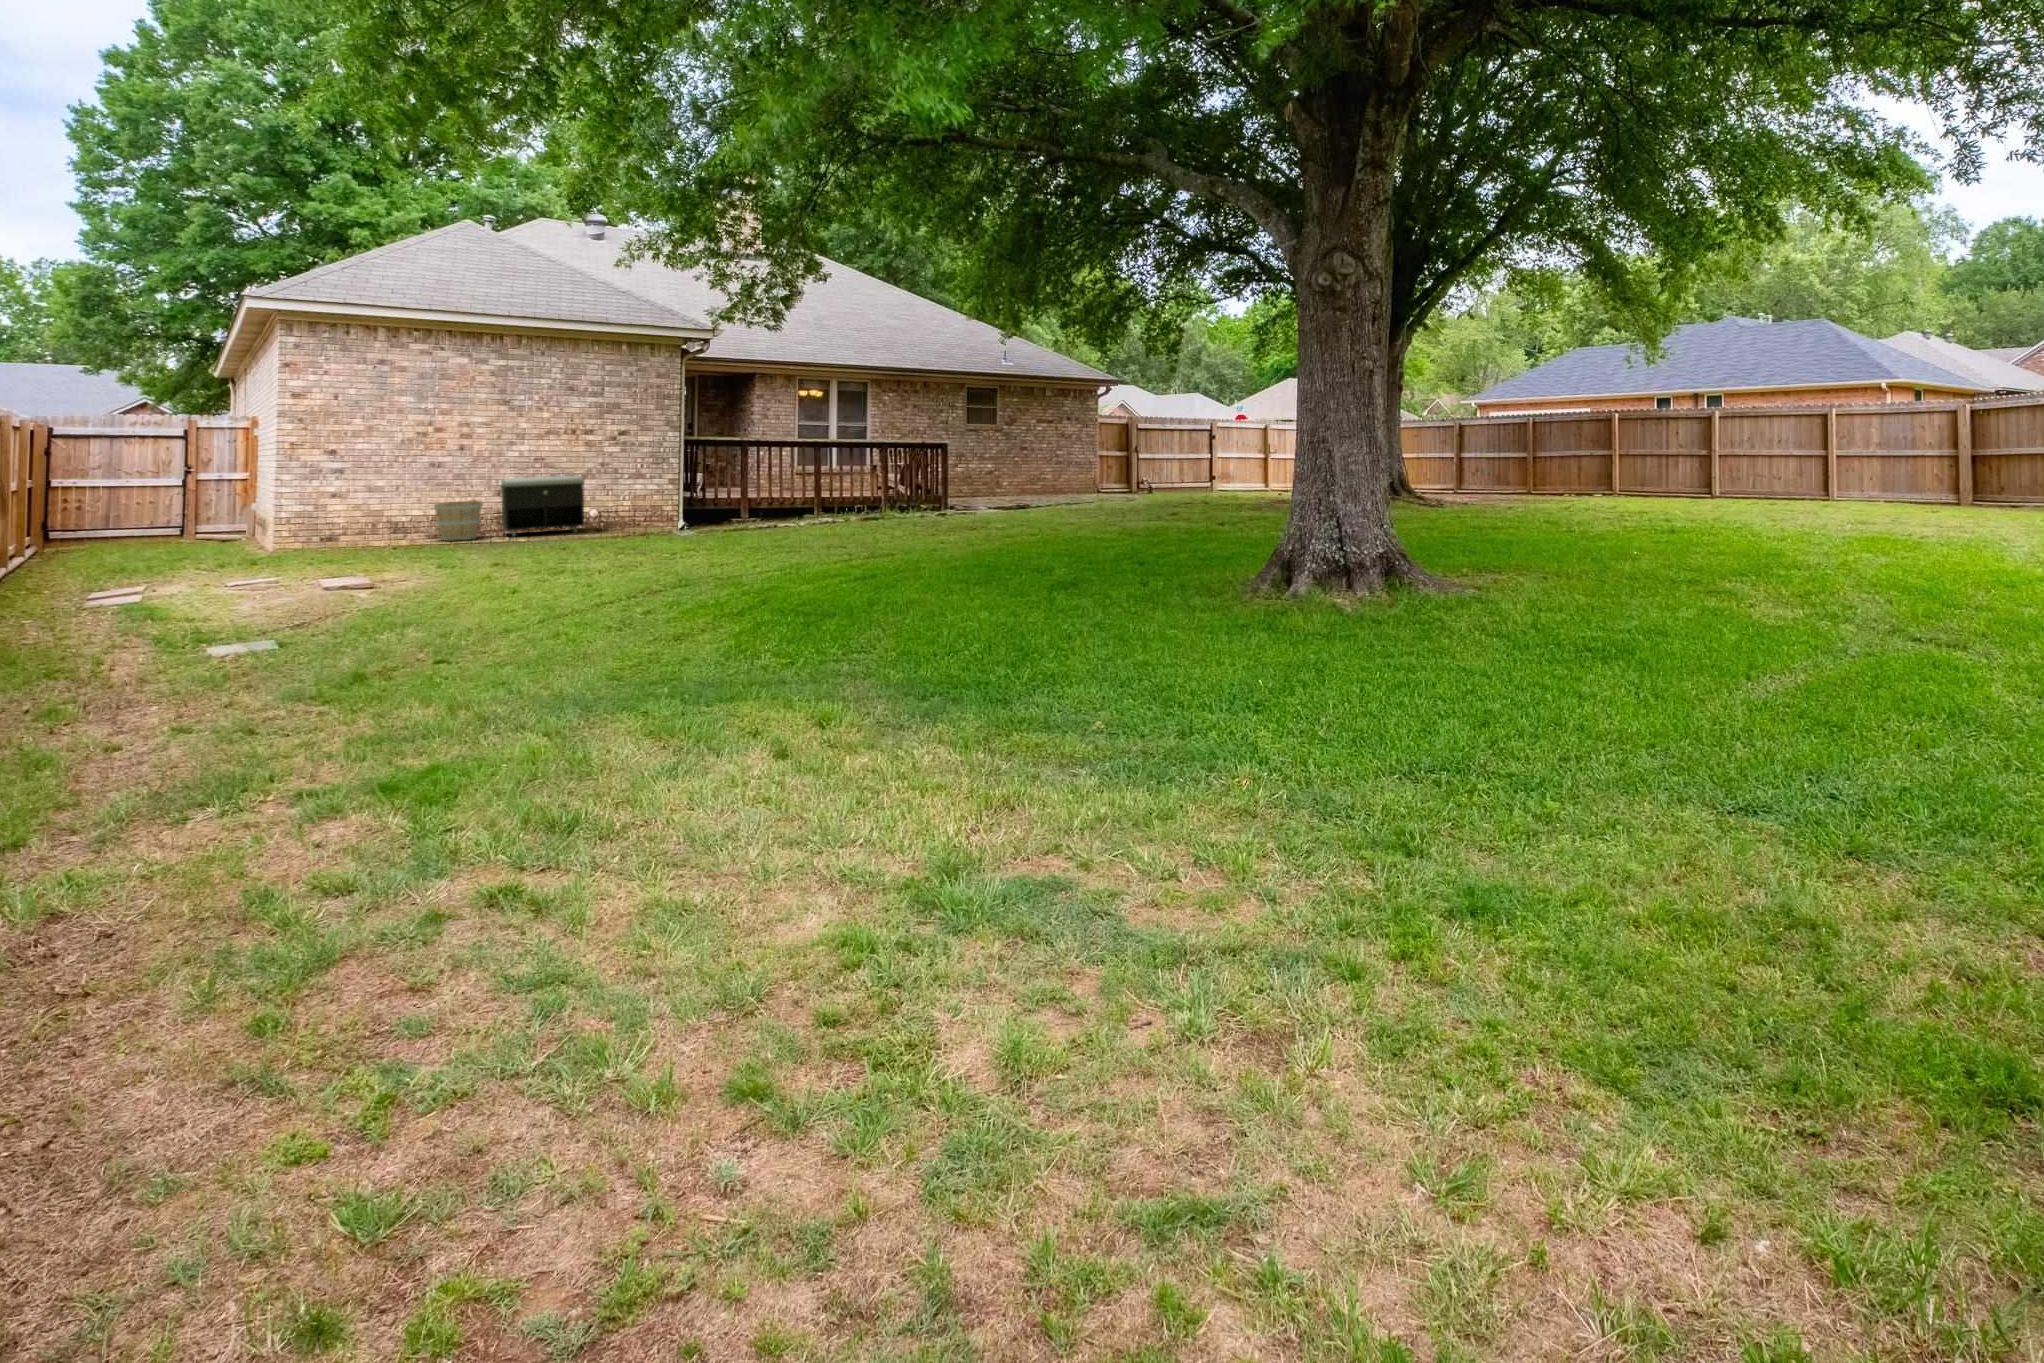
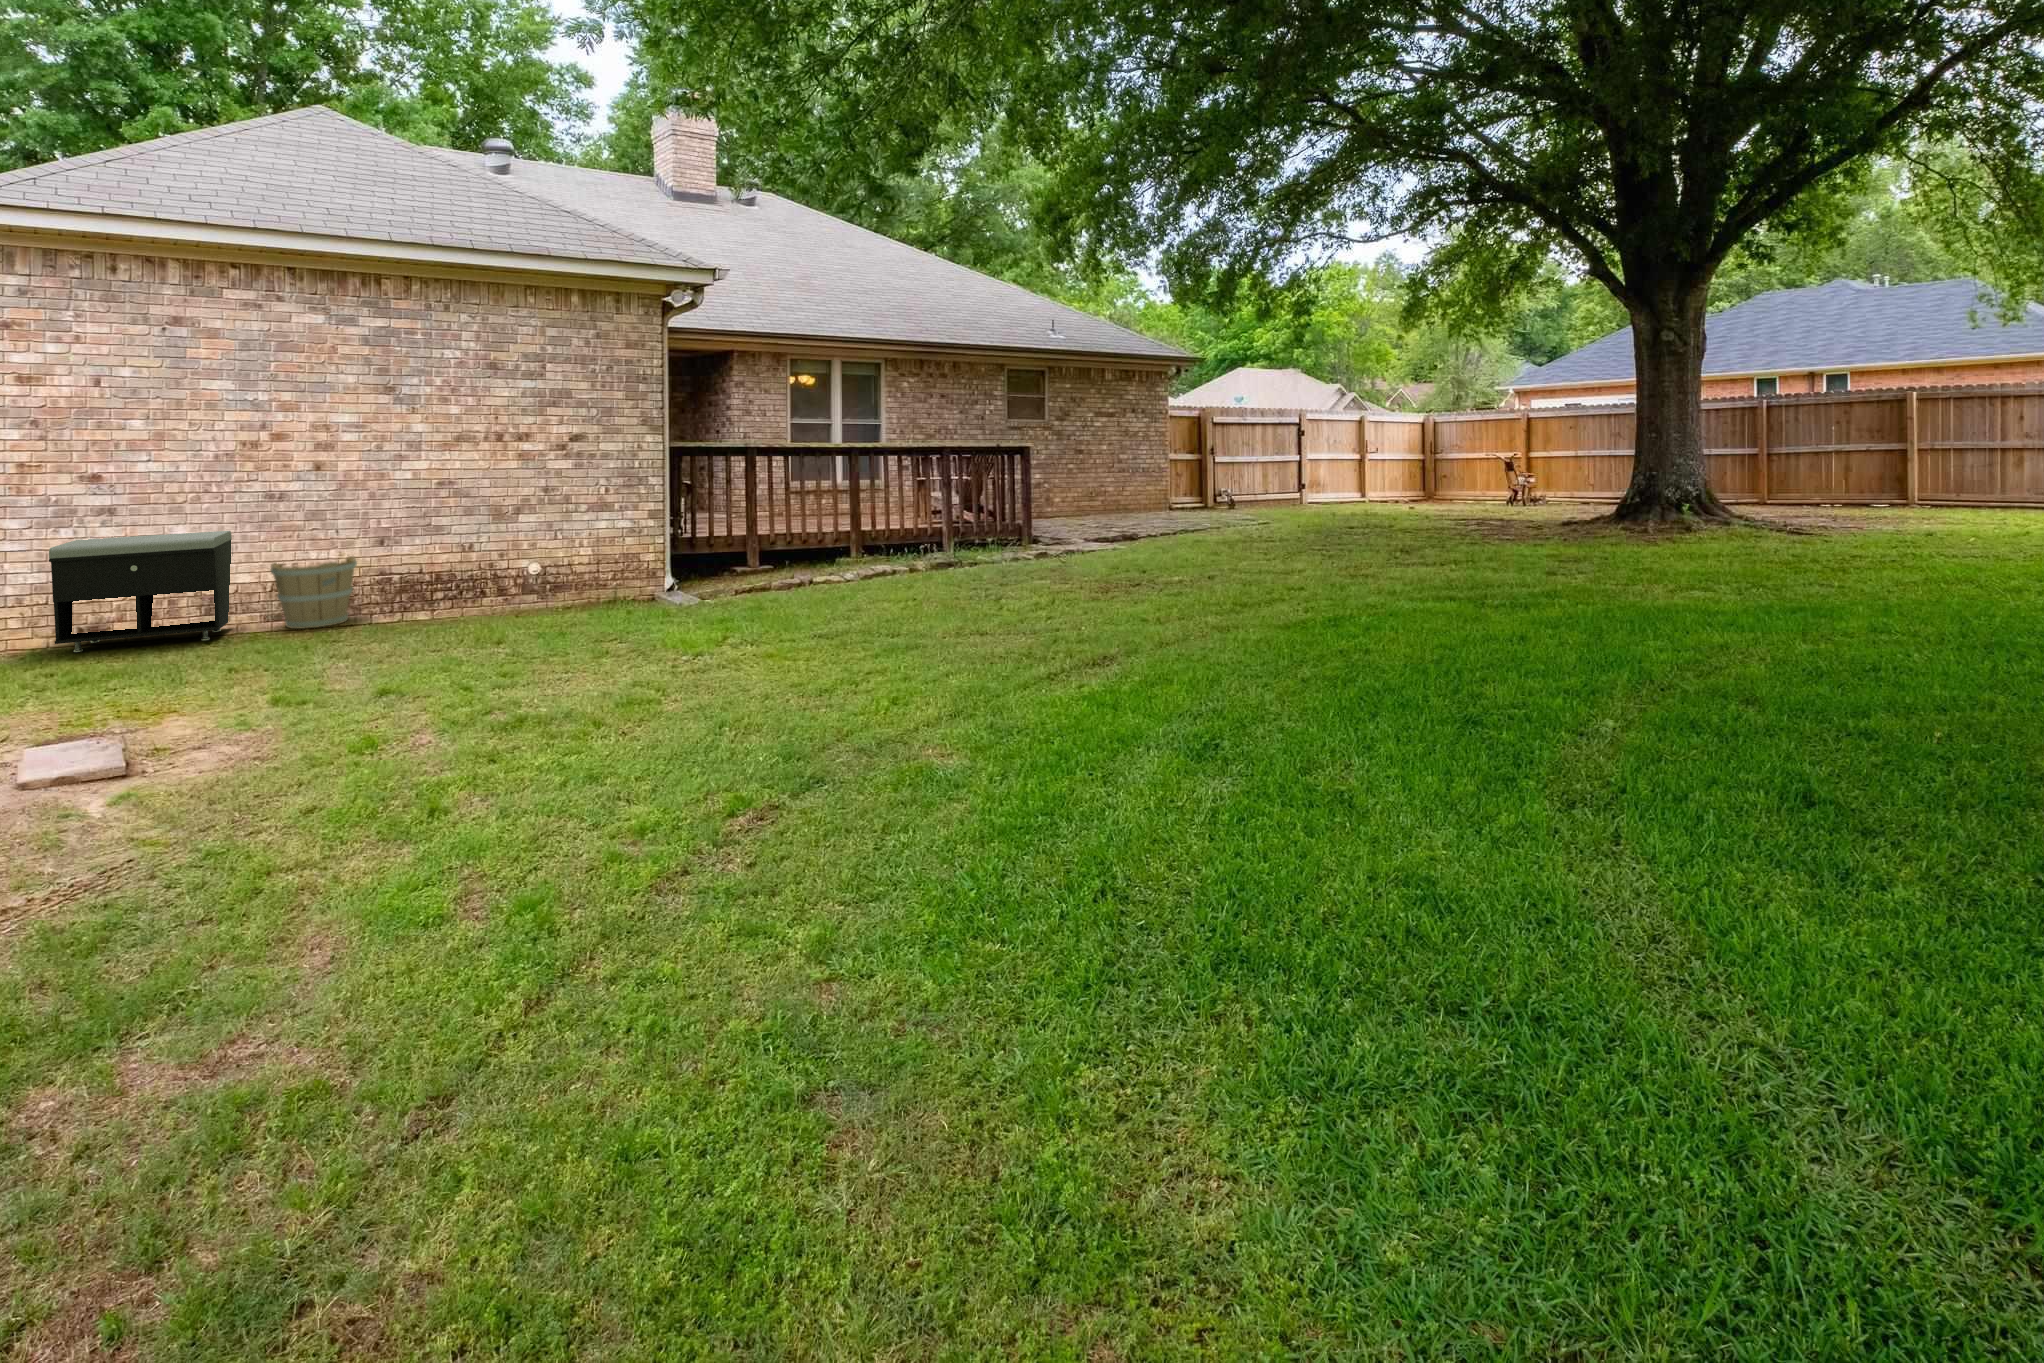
storage bench: present [501,476,584,536] -> present [49,531,232,652]

